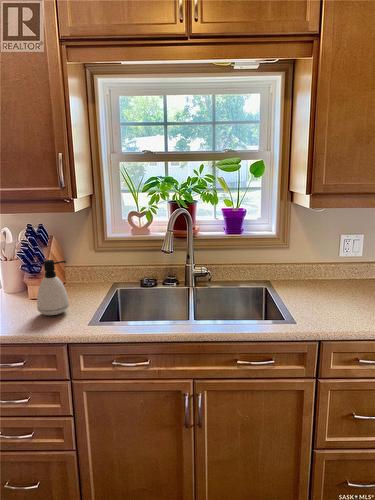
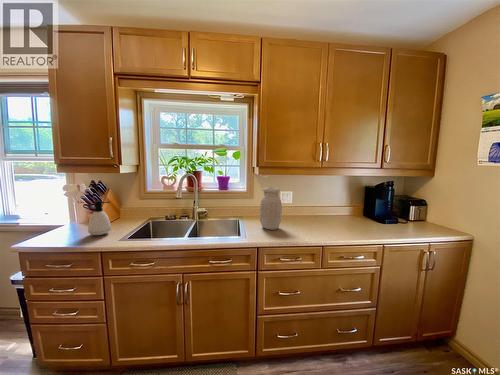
jar: none [312,231,355,307] -> present [260,187,282,230]

